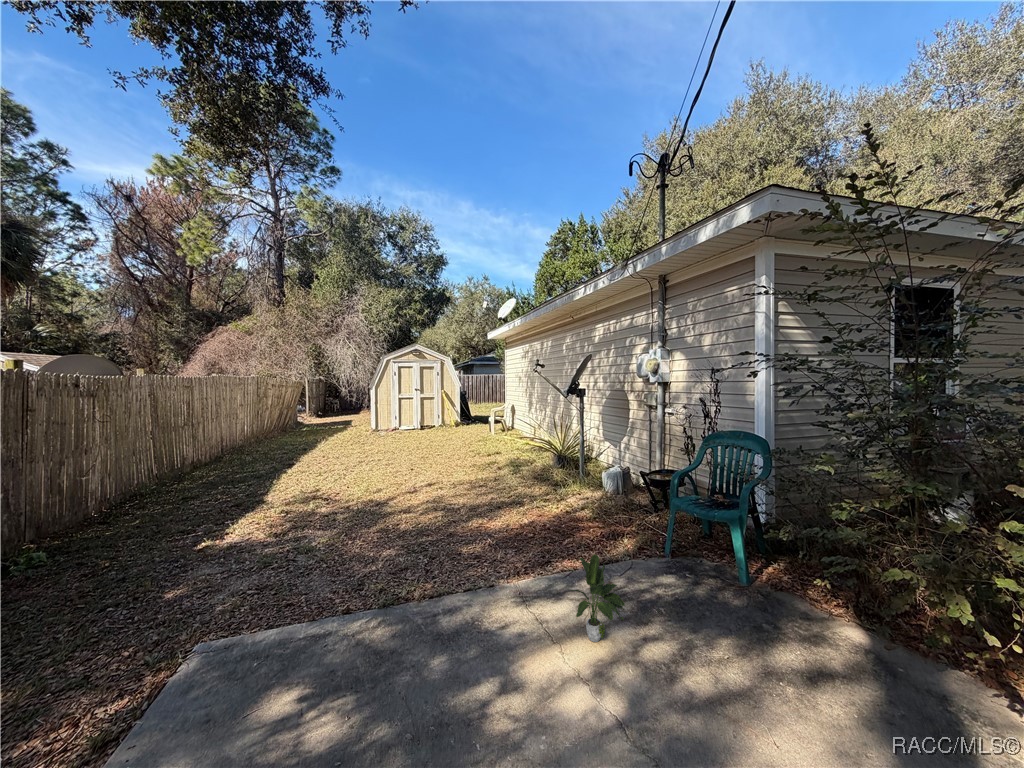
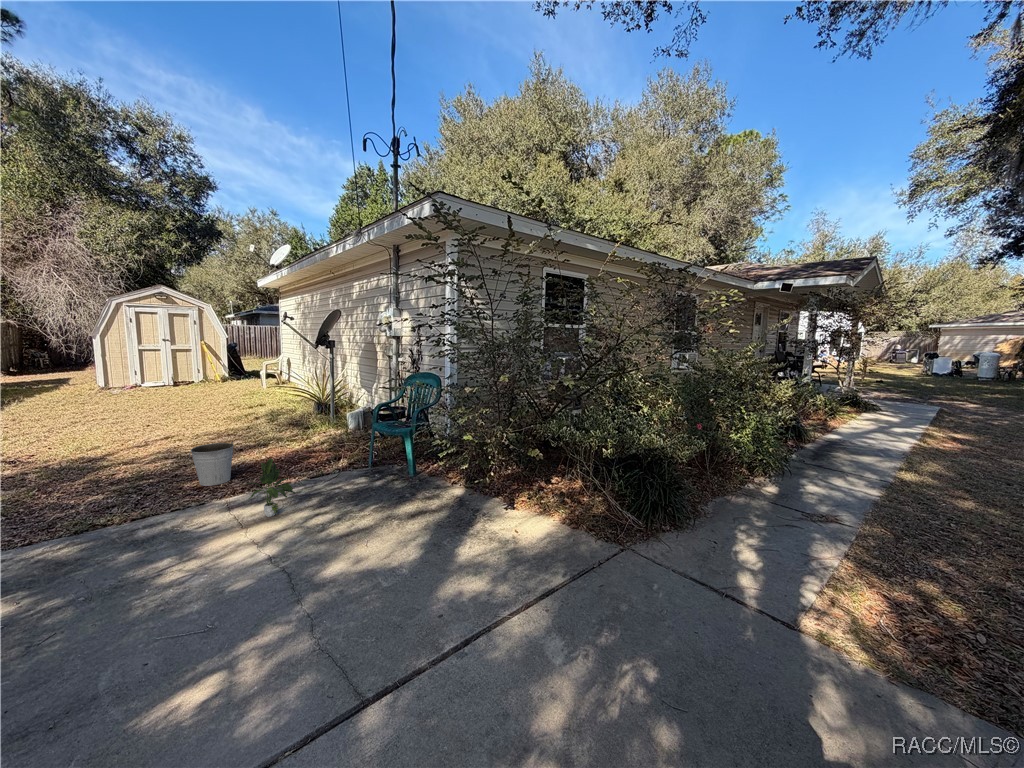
bucket: none [475,508,518,563] -> present [189,442,234,486]

